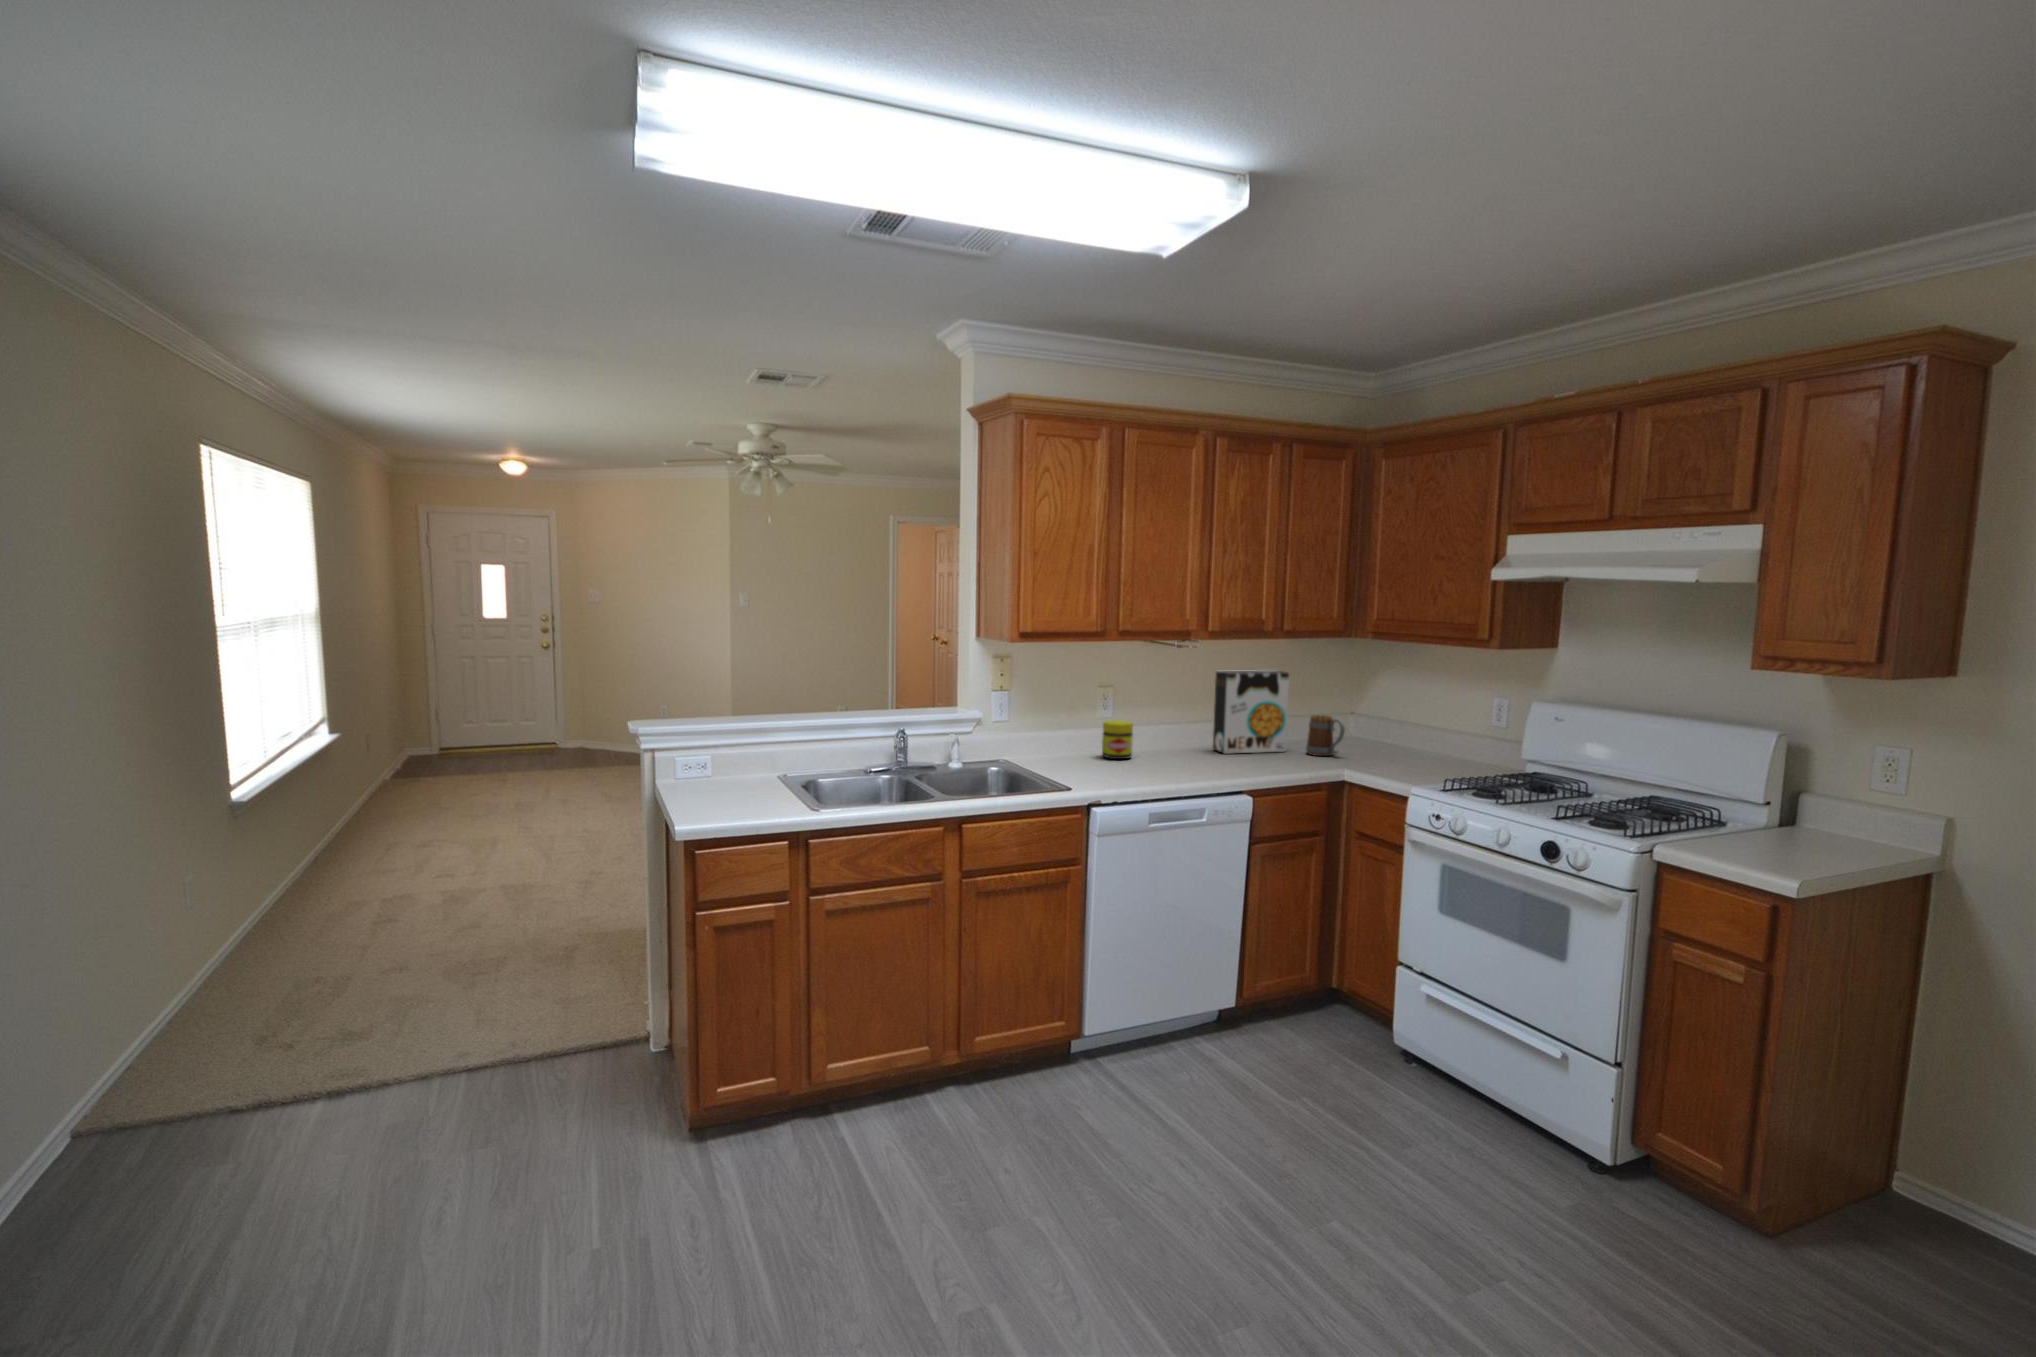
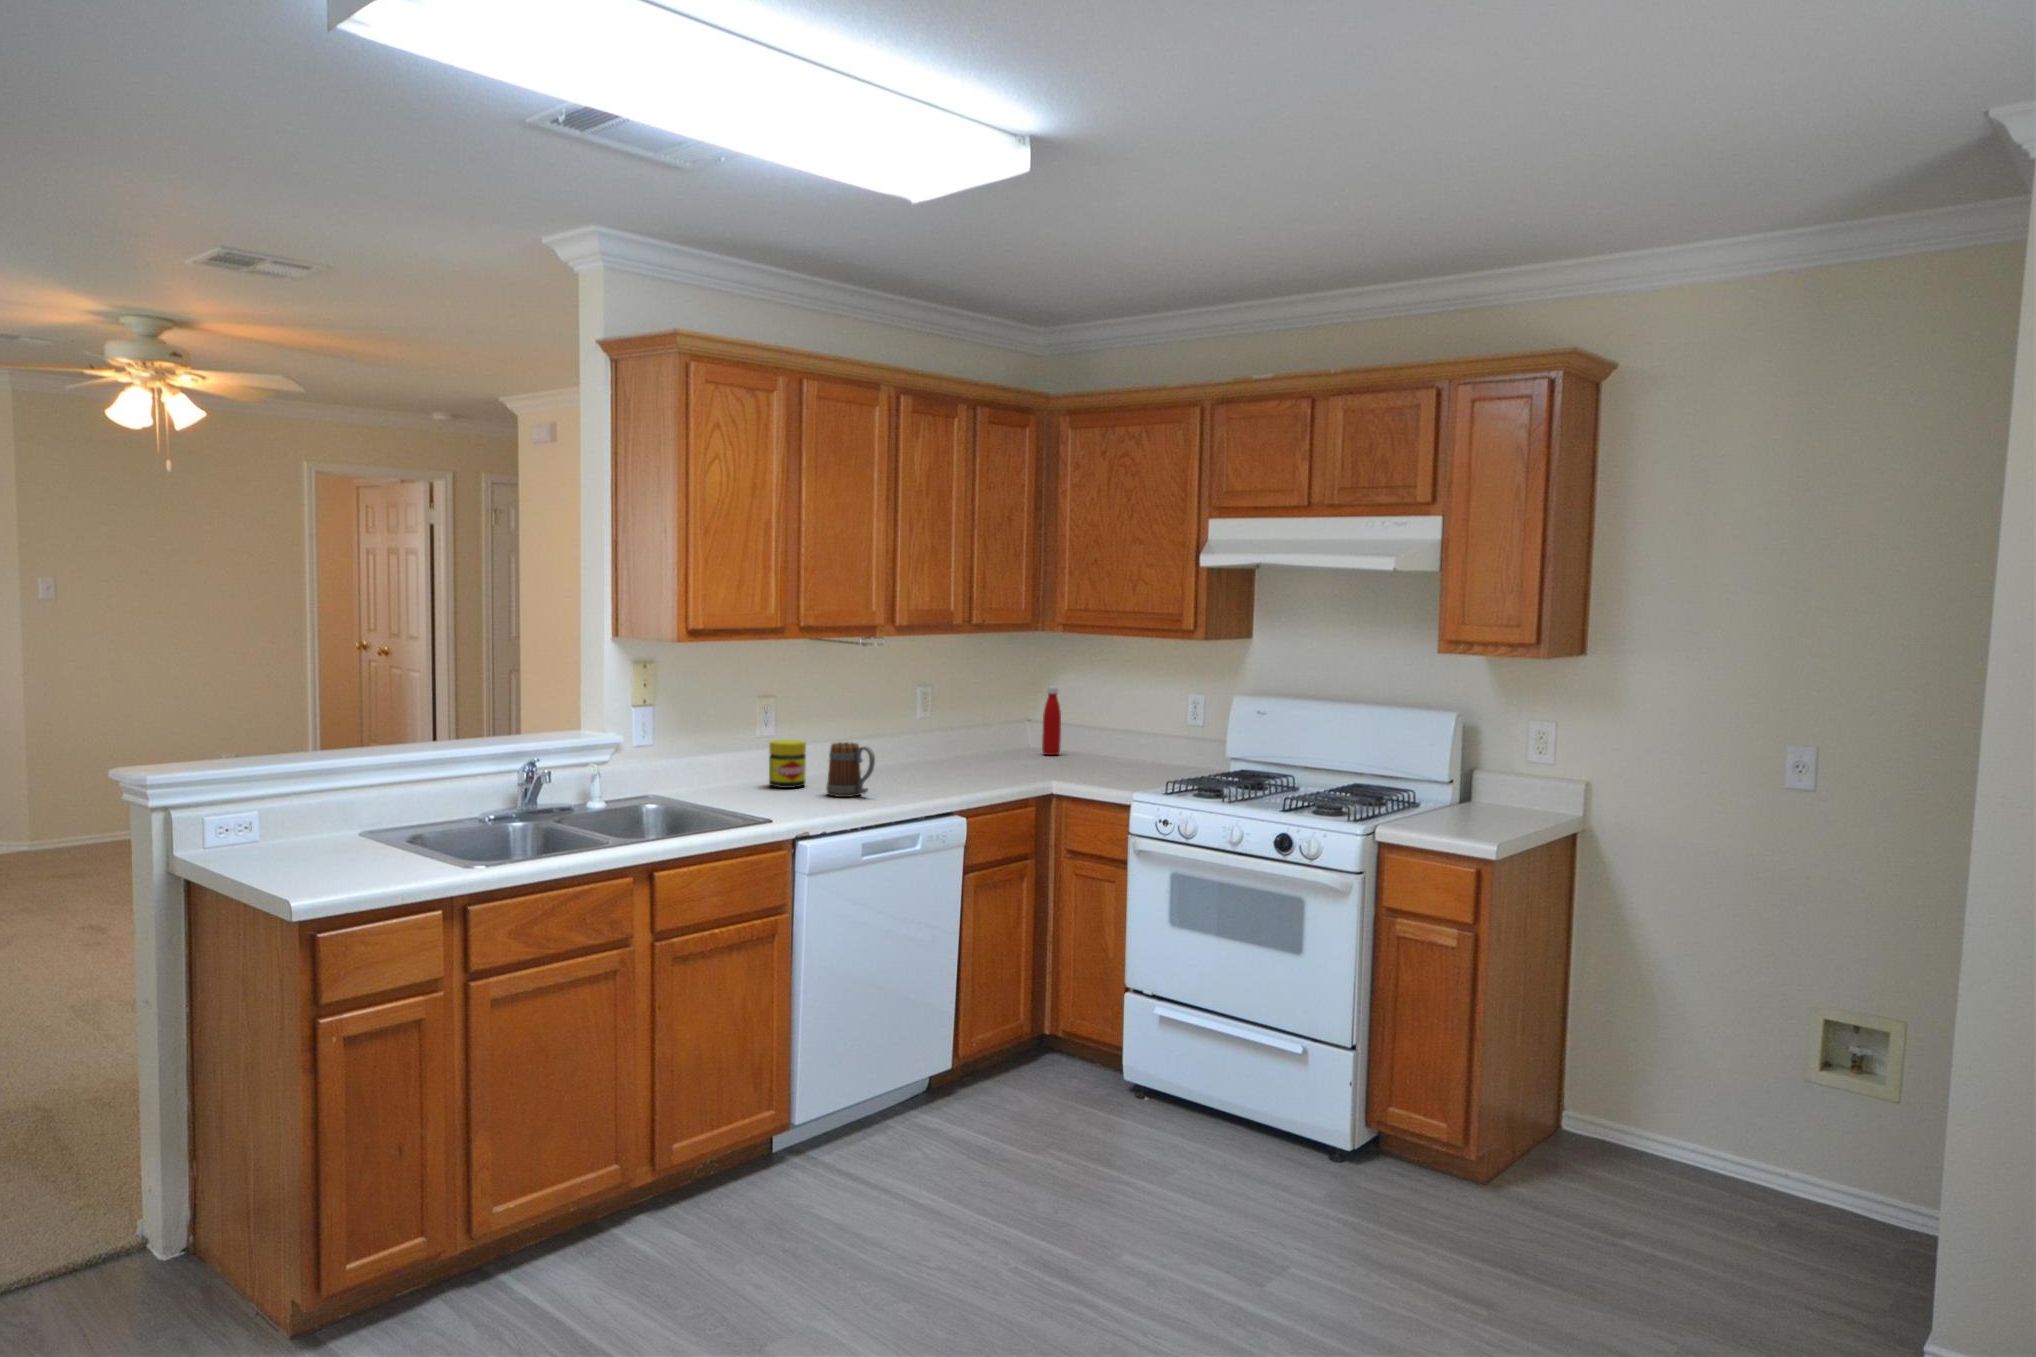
cereal box: present [1213,670,1289,754] -> none [891,673,976,774]
bottle: none [1359,684,1377,744] -> present [1042,686,1061,755]
mug: present [1306,715,1345,756] -> present [826,742,875,797]

